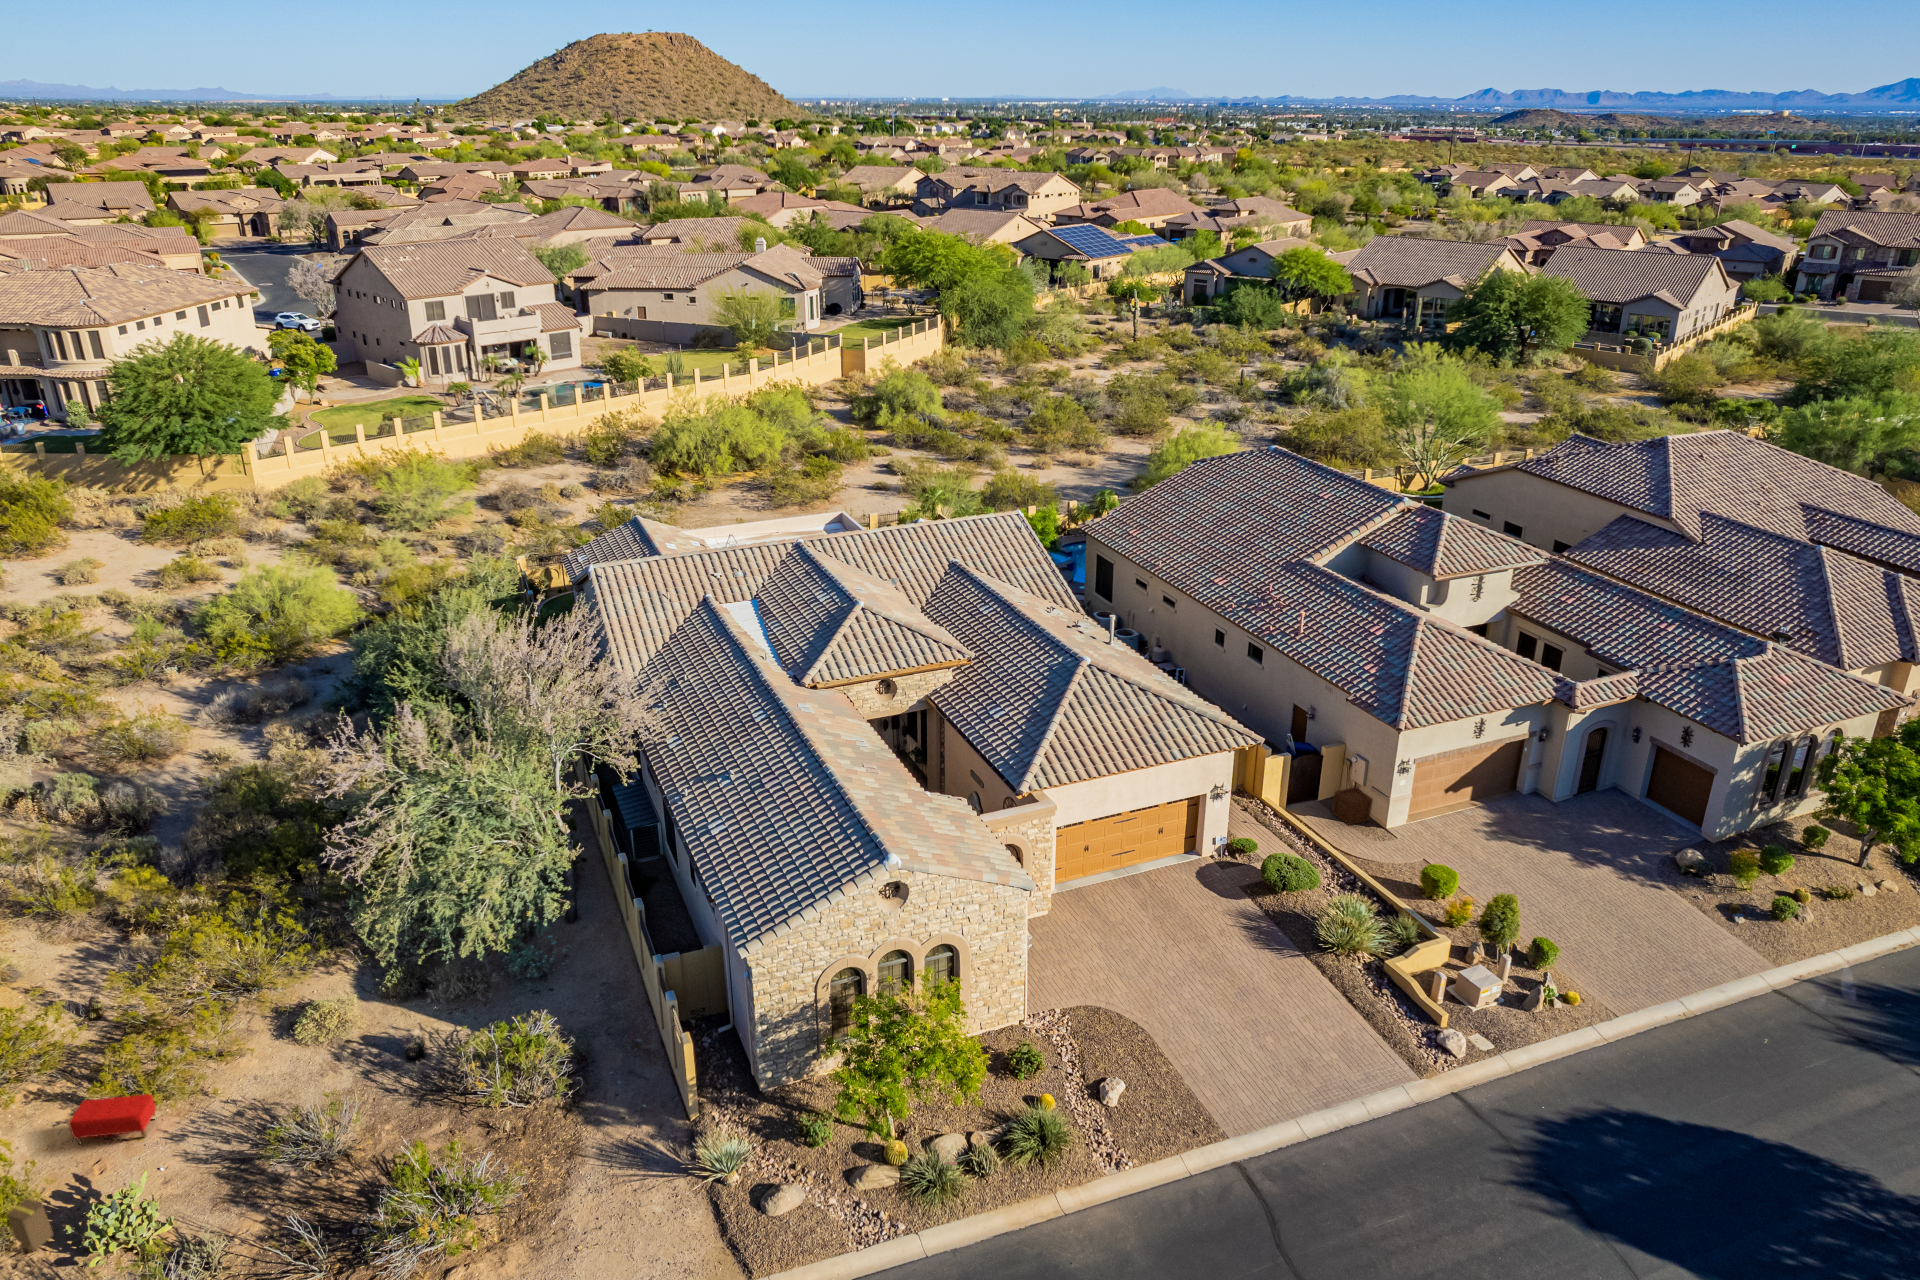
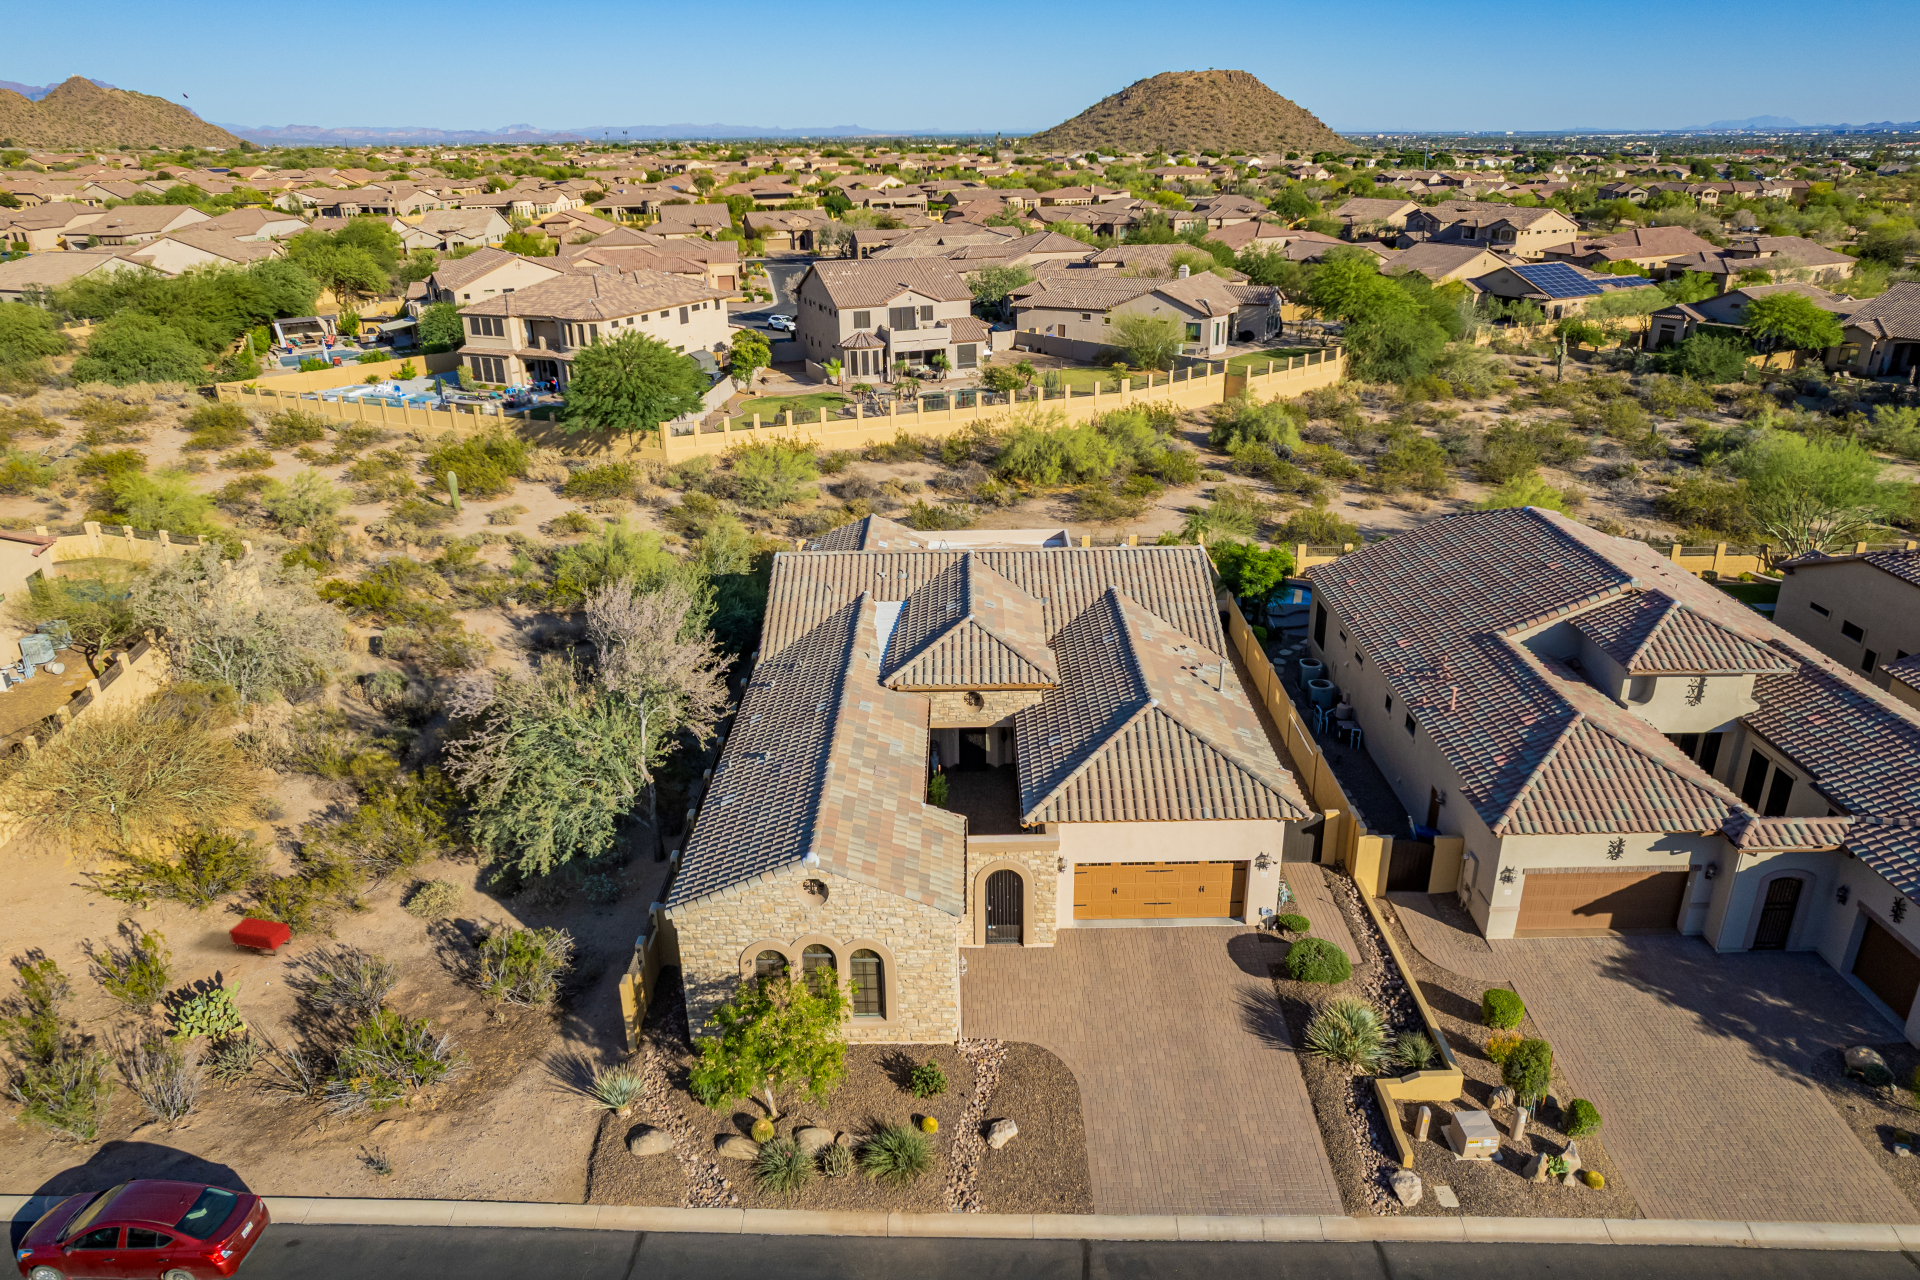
wooden crate: present [1332,787,1373,825] -> none [1427,887,1472,927]
cardboard box: present [6,1198,53,1251] -> none [150,978,182,1019]

